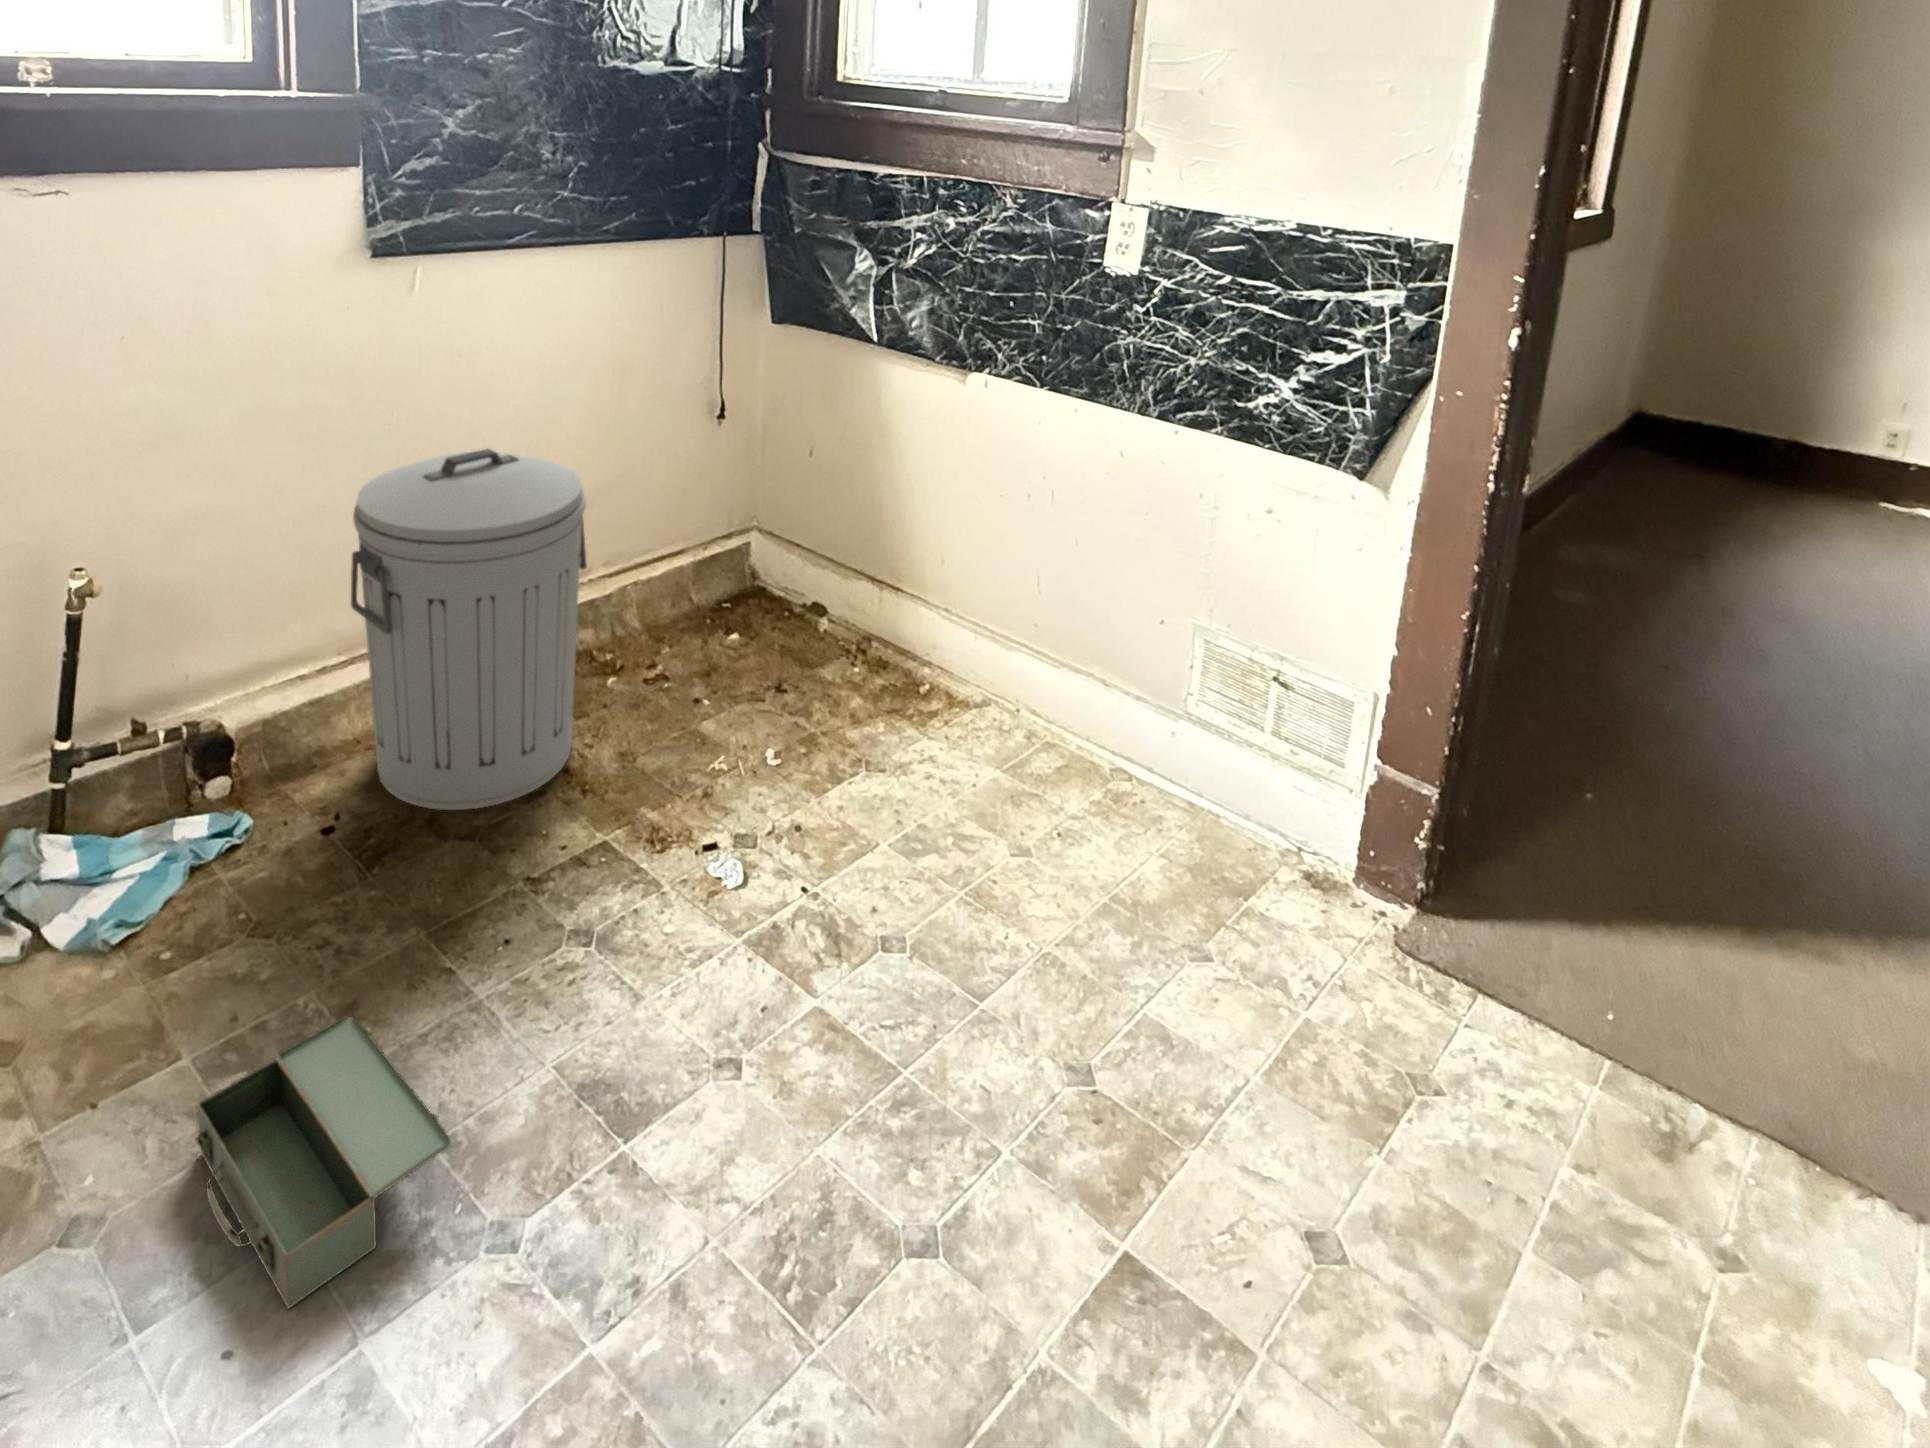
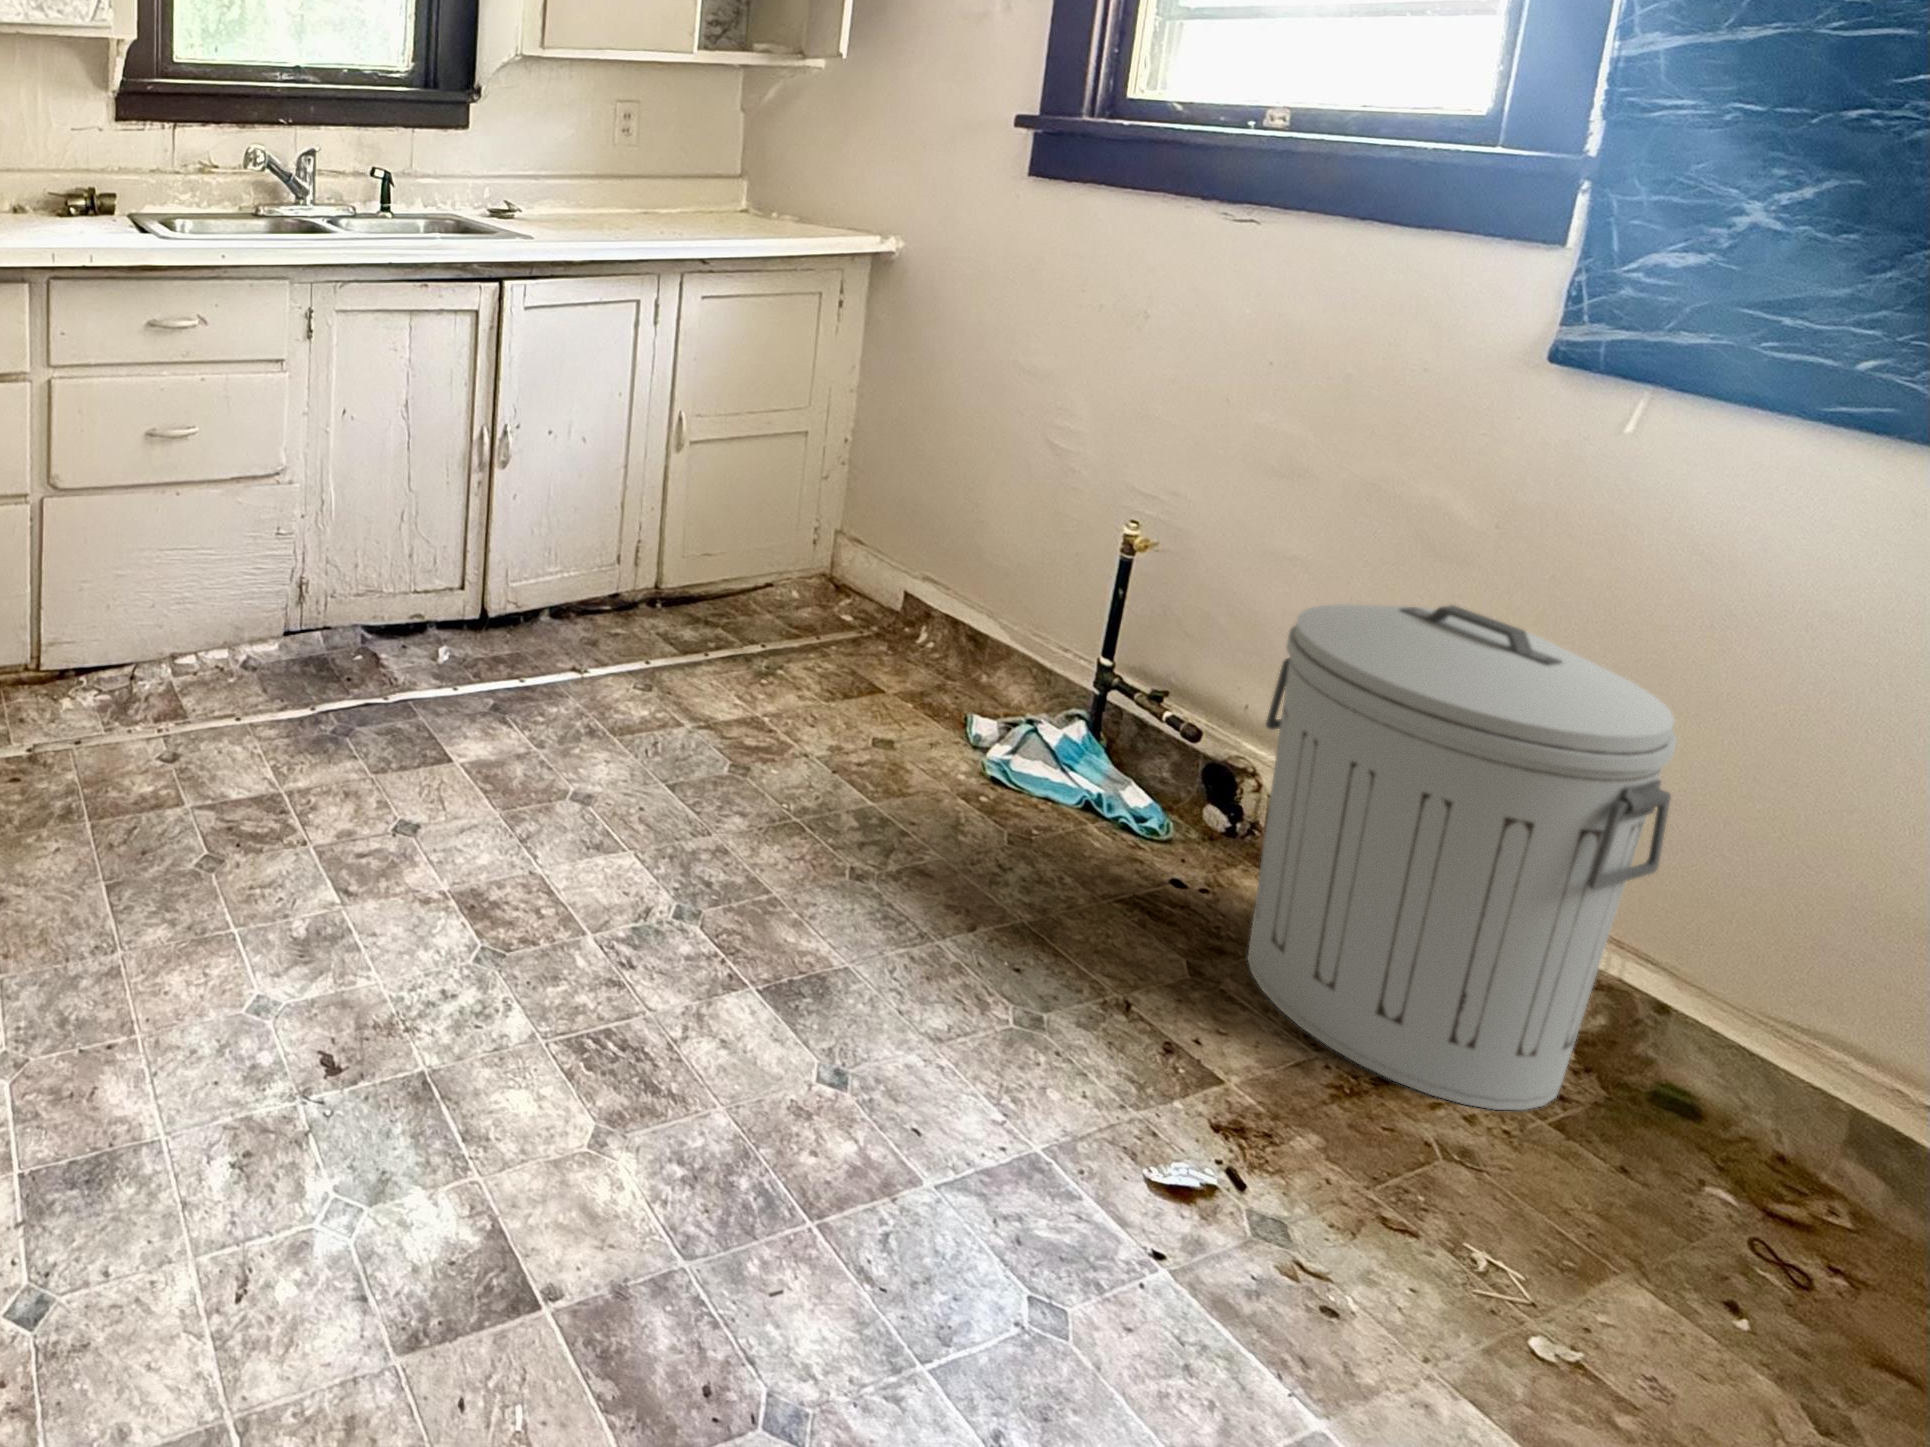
toolbox: present [196,1016,451,1308] -> none [666,769,871,860]

